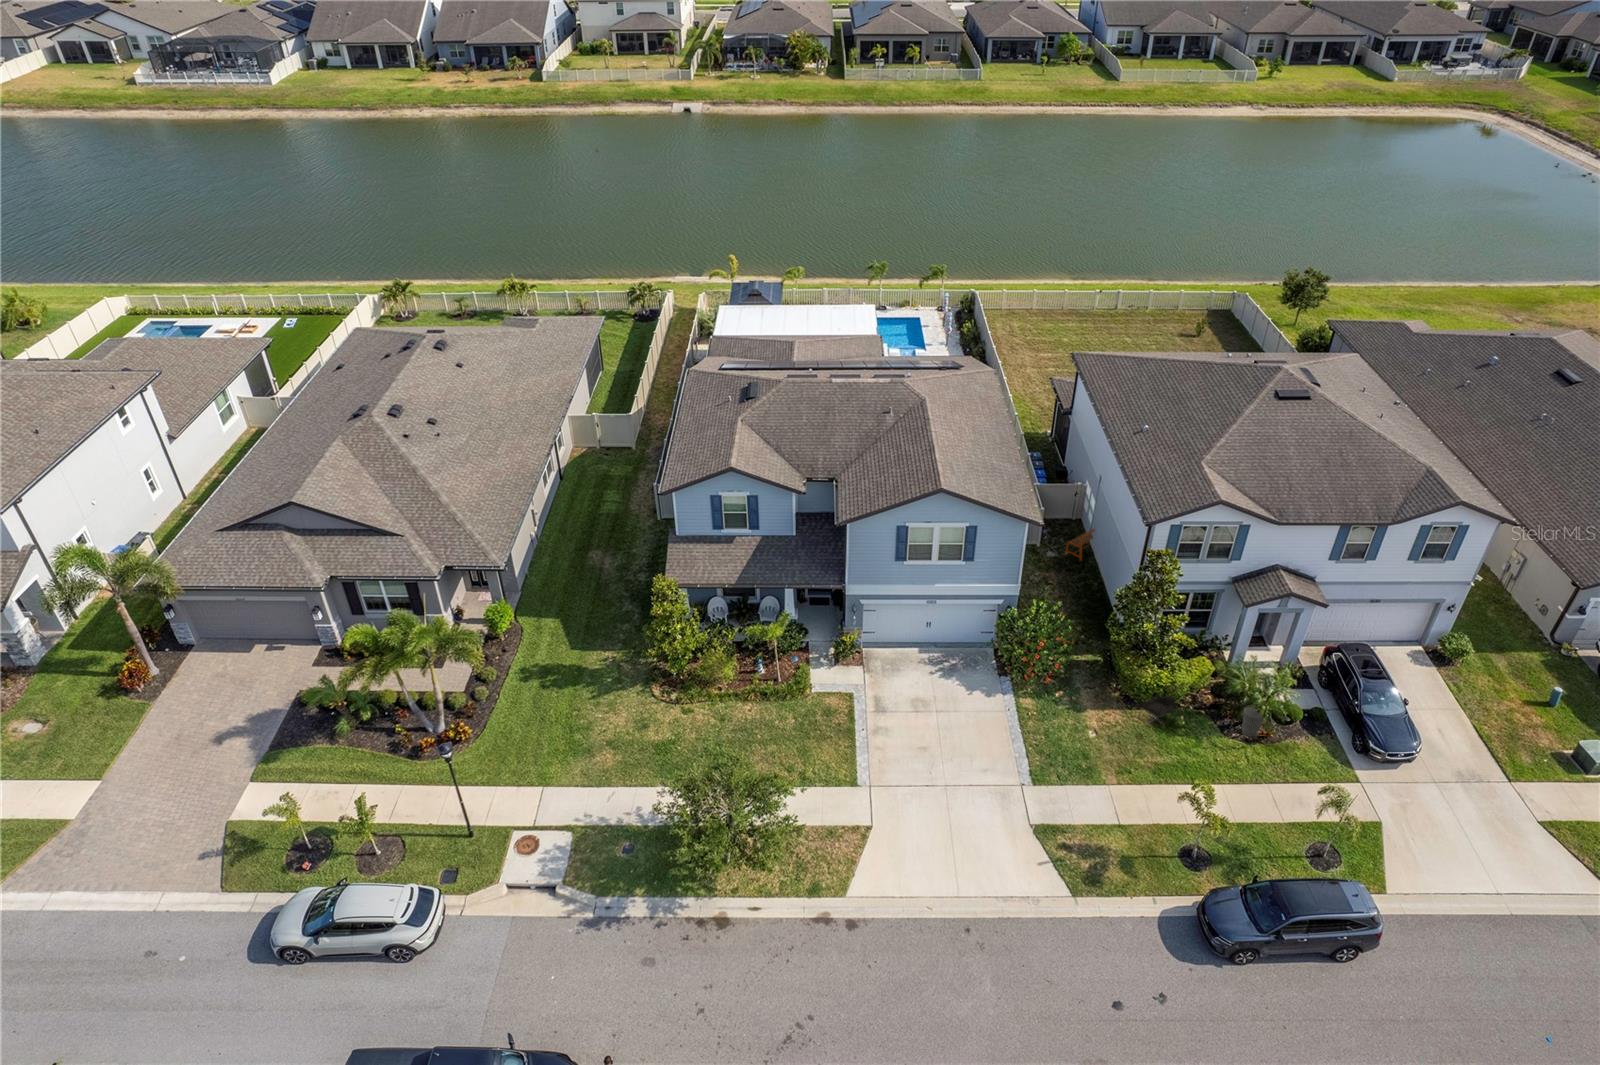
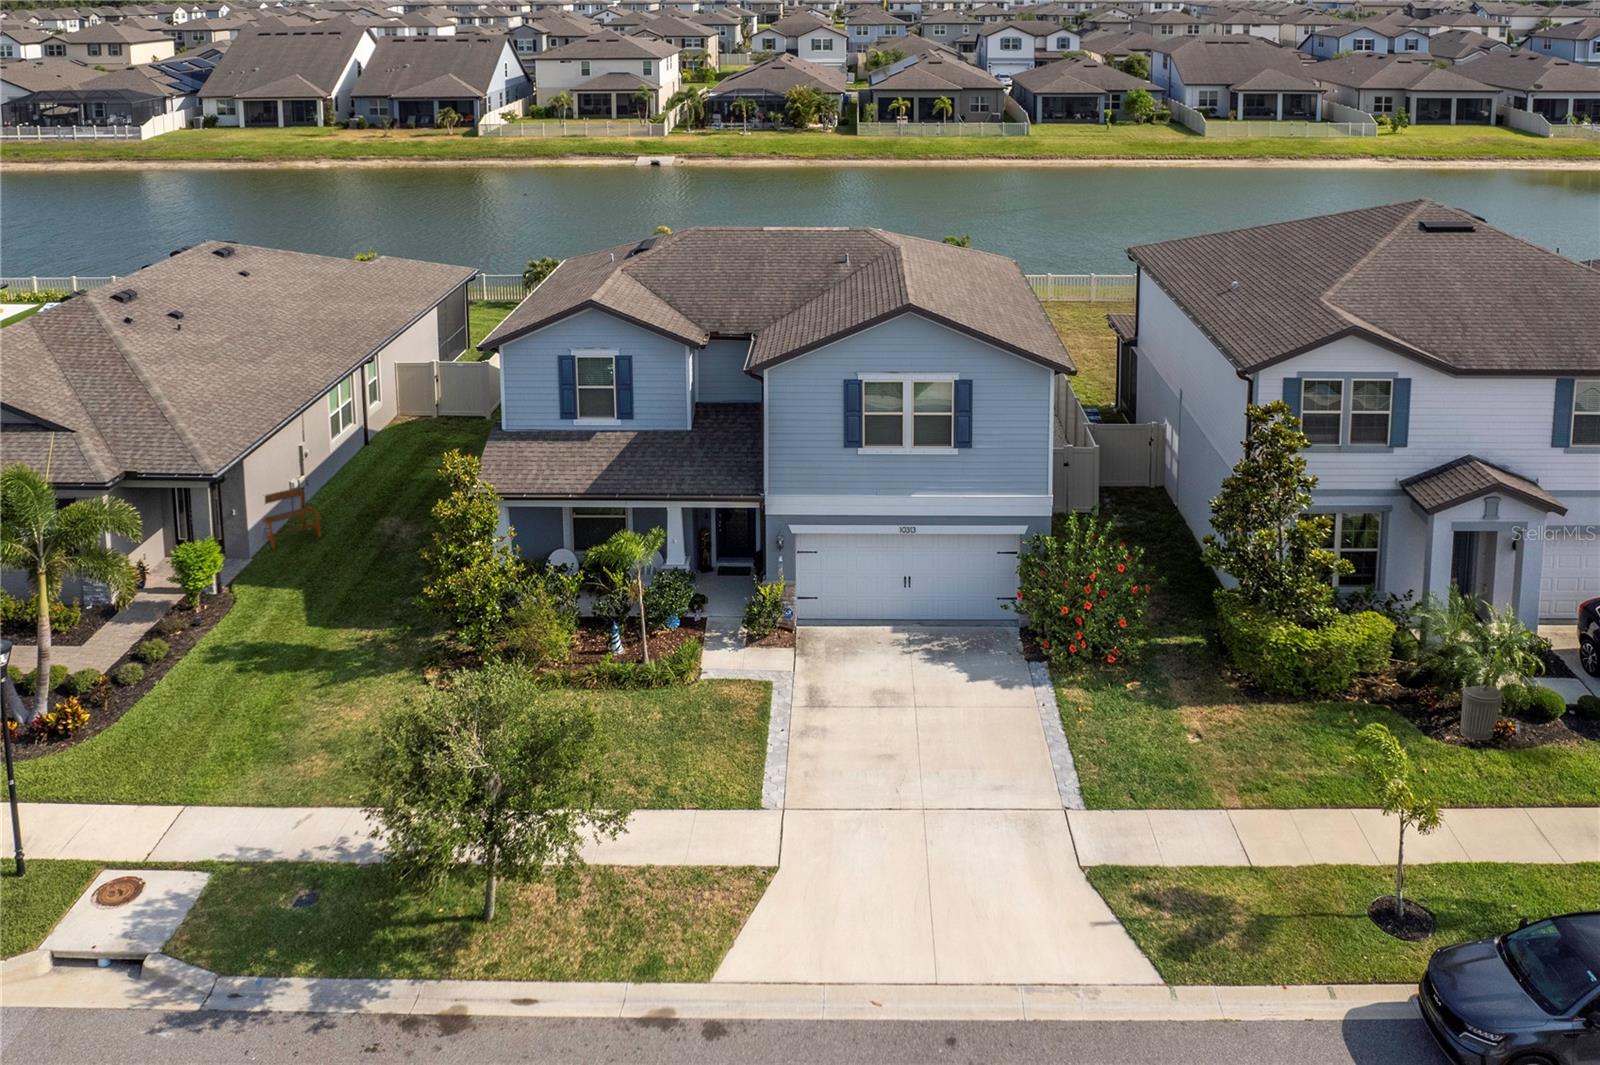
bench: present [1065,529,1095,560] -> present [263,487,321,549]
lounge chair: present [1143,696,1176,721] -> none [1279,665,1339,722]

